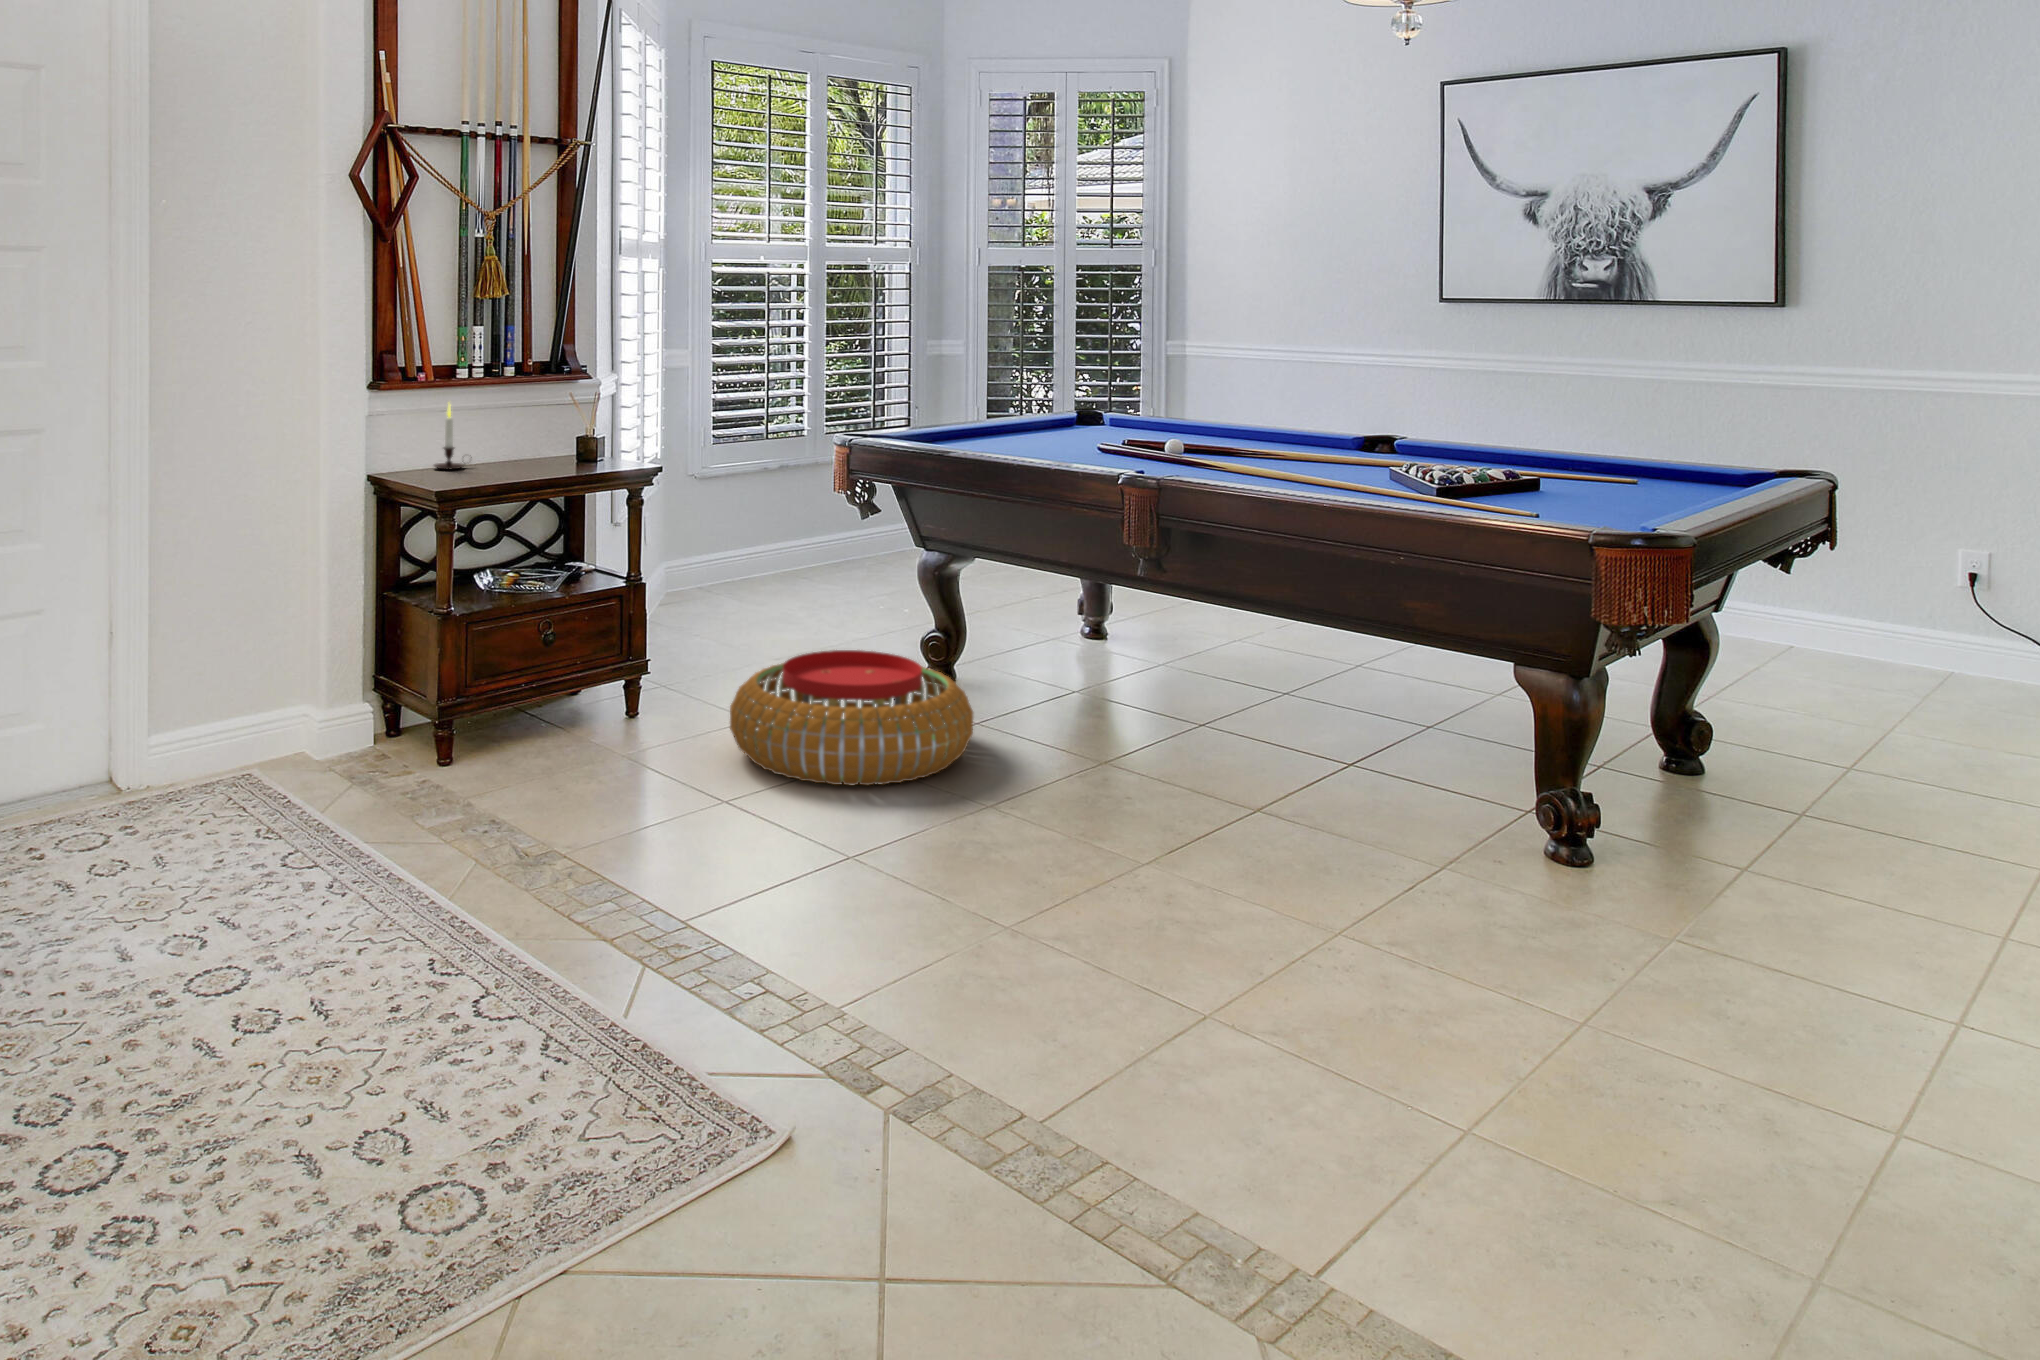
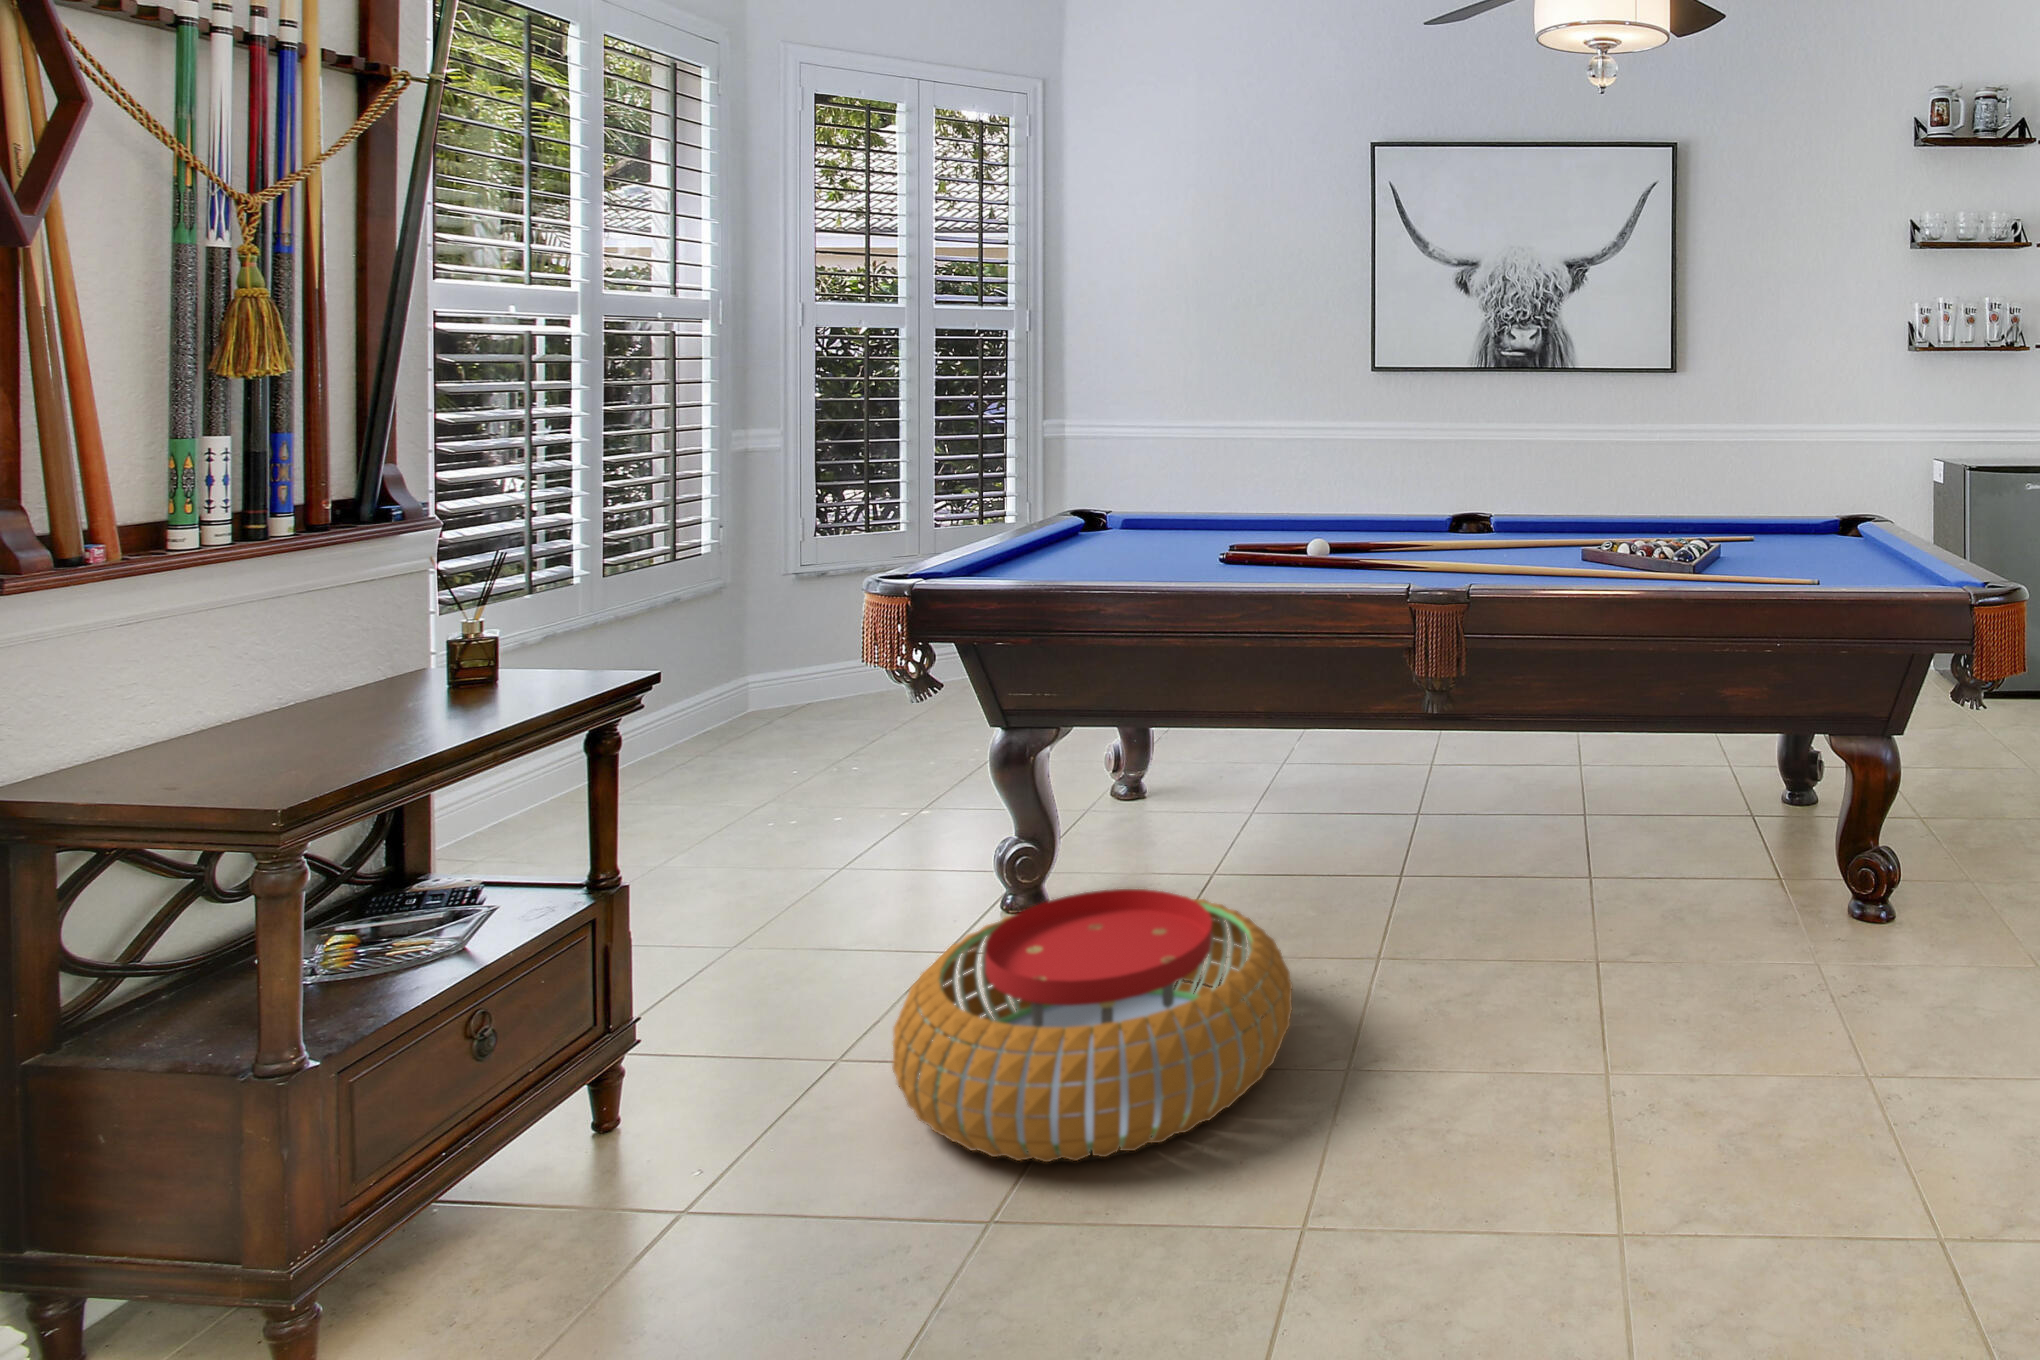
candle: present [434,404,472,469] -> none [127,606,239,767]

